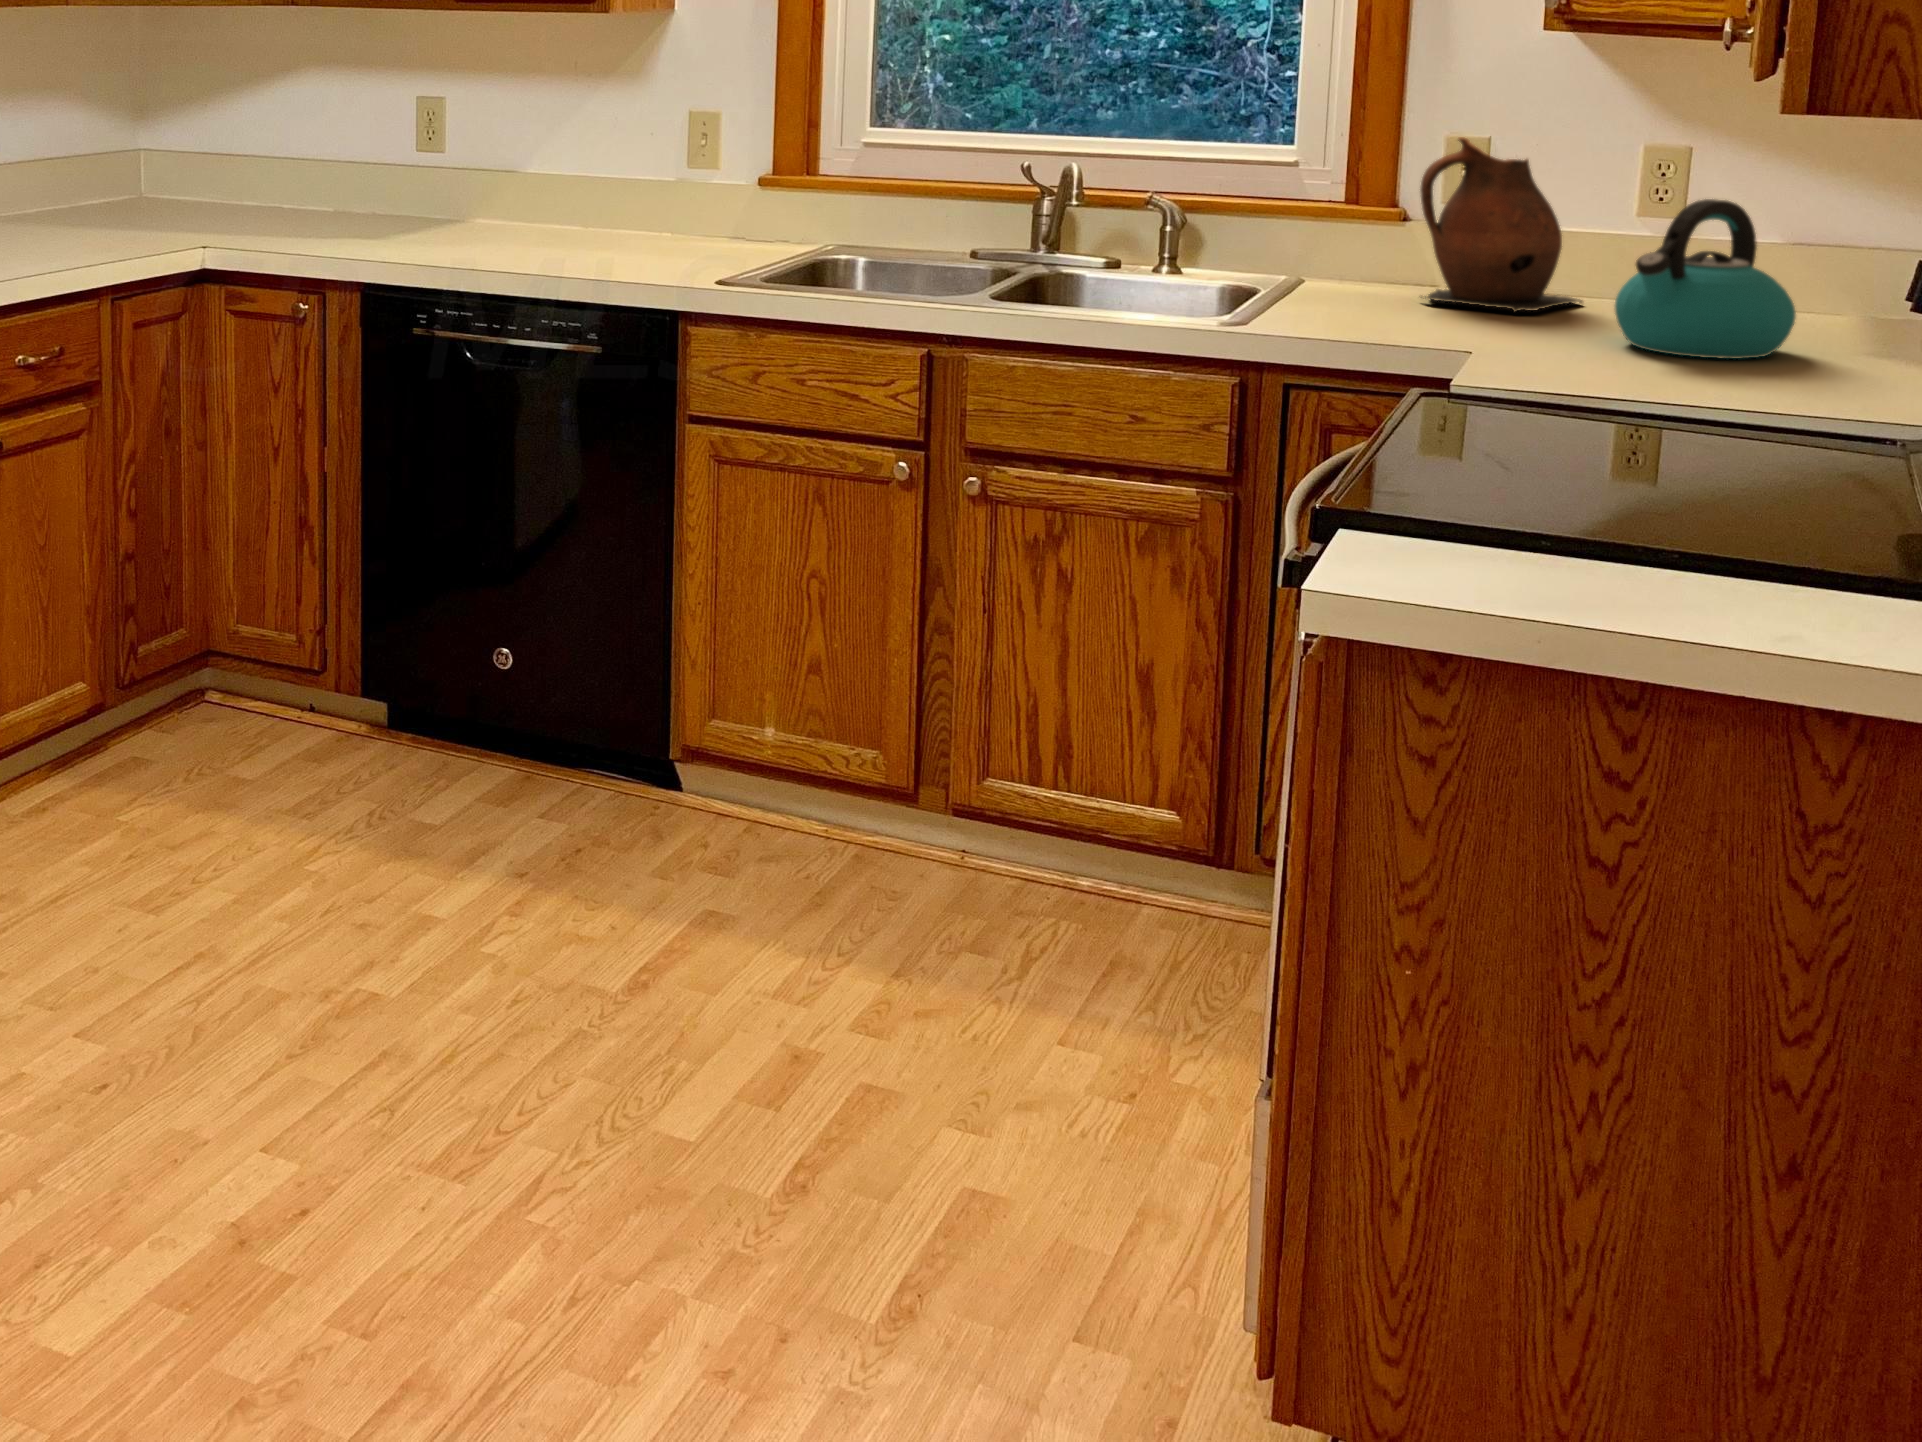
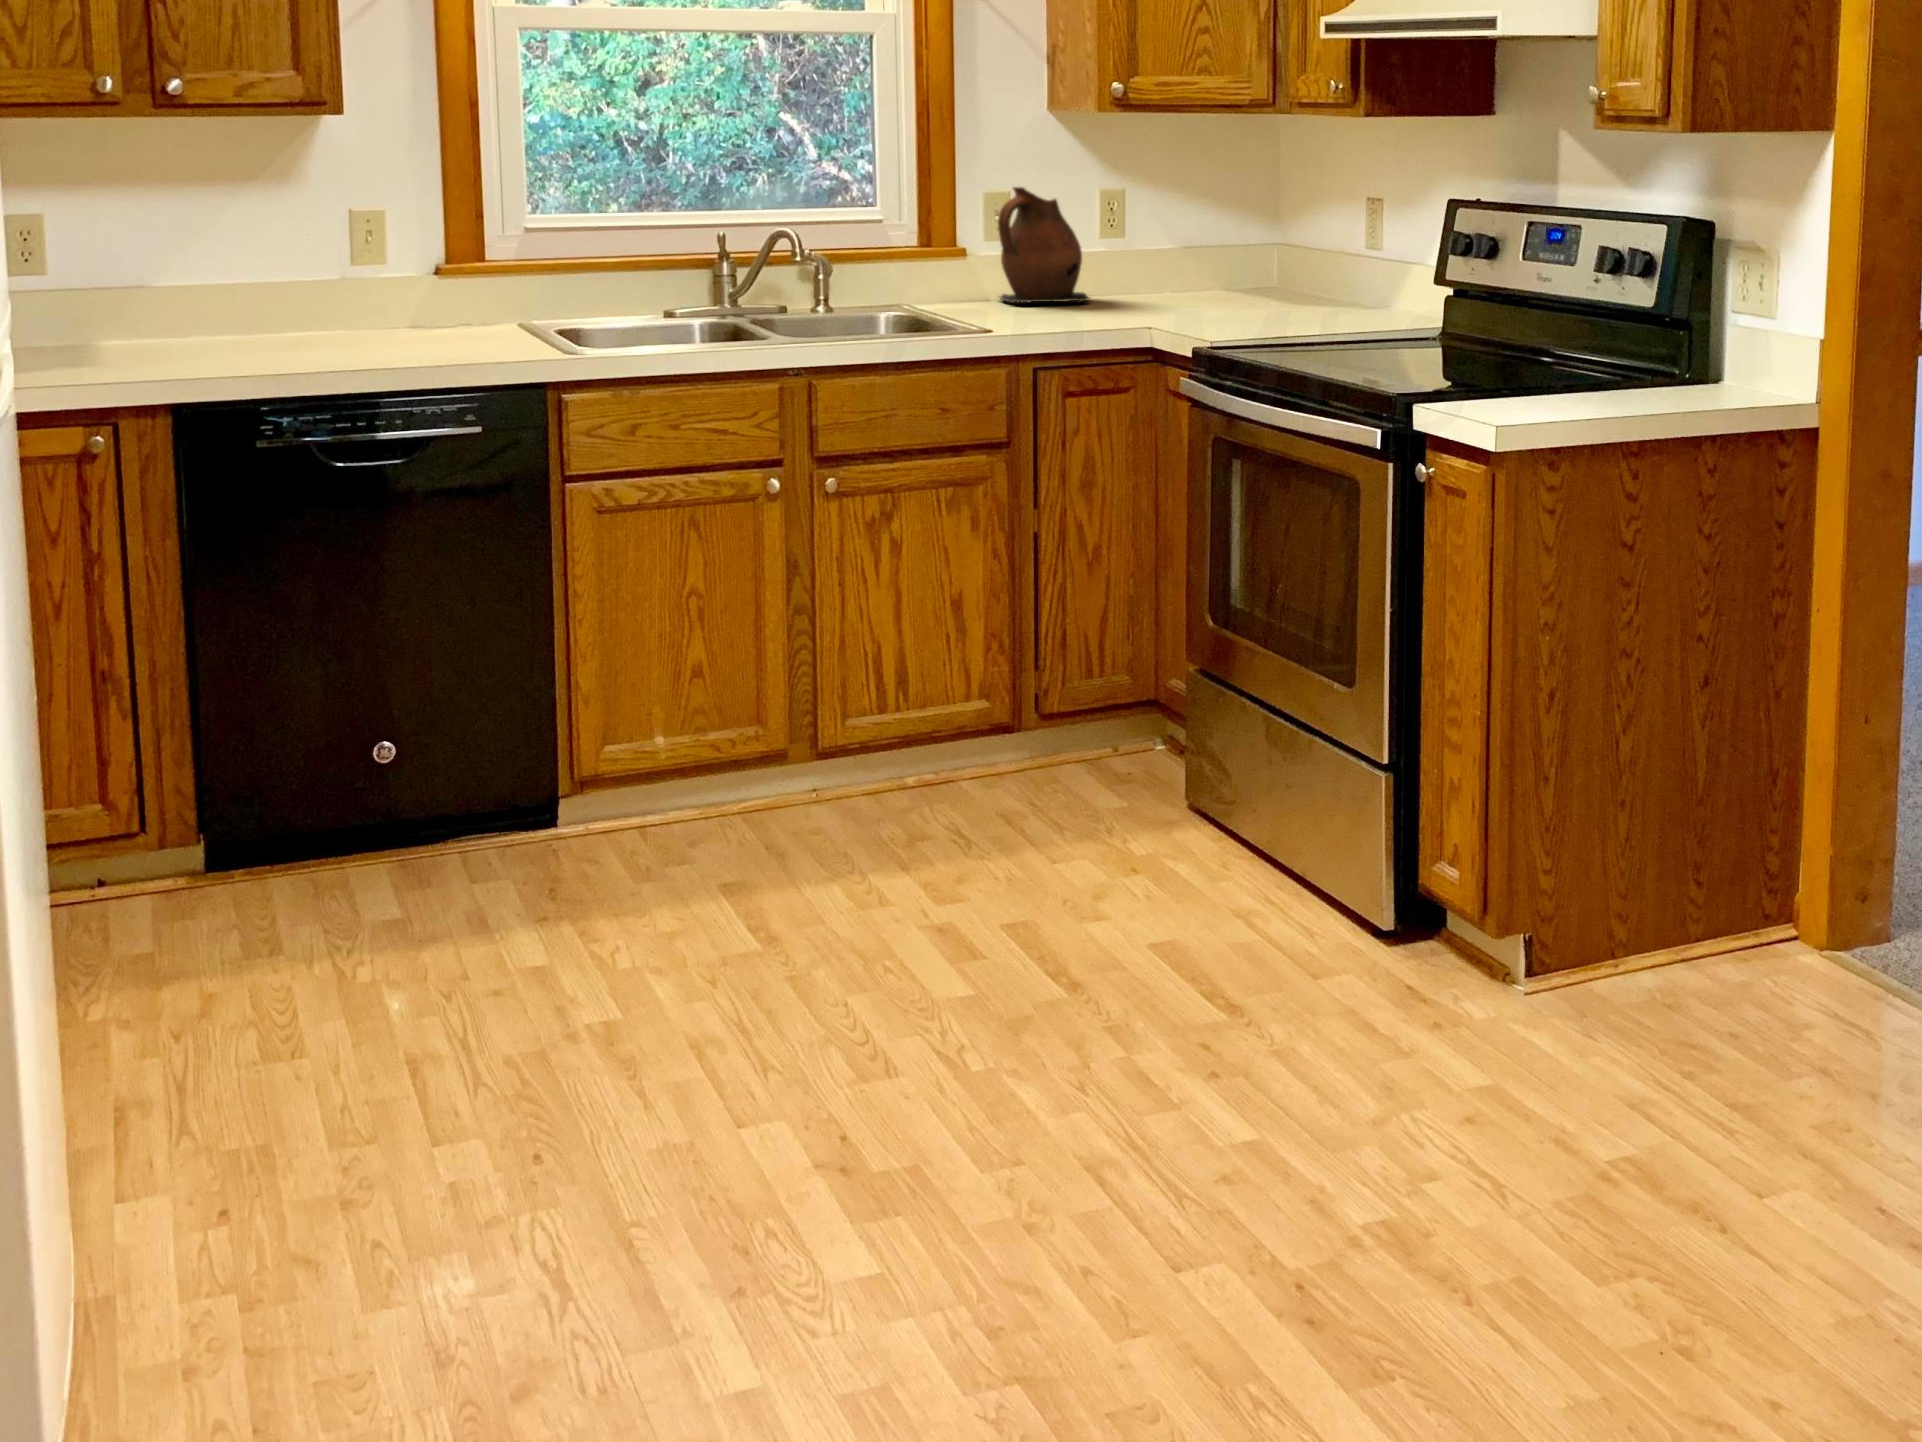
kettle: present [1615,199,1796,359] -> none [1172,213,1272,312]

